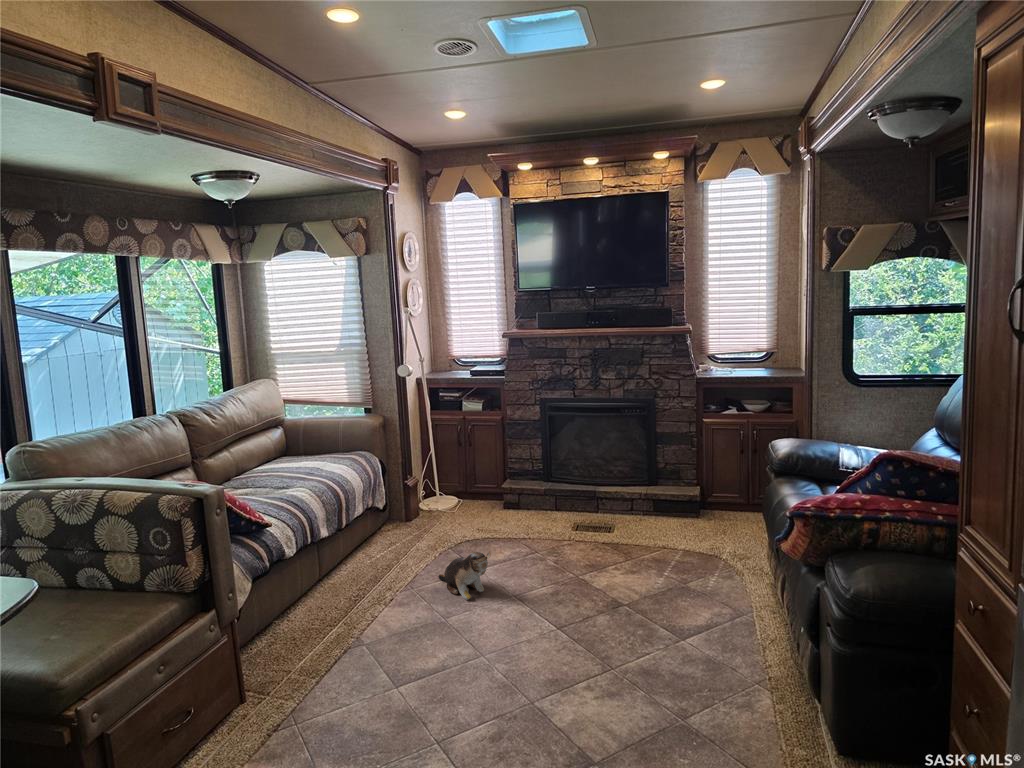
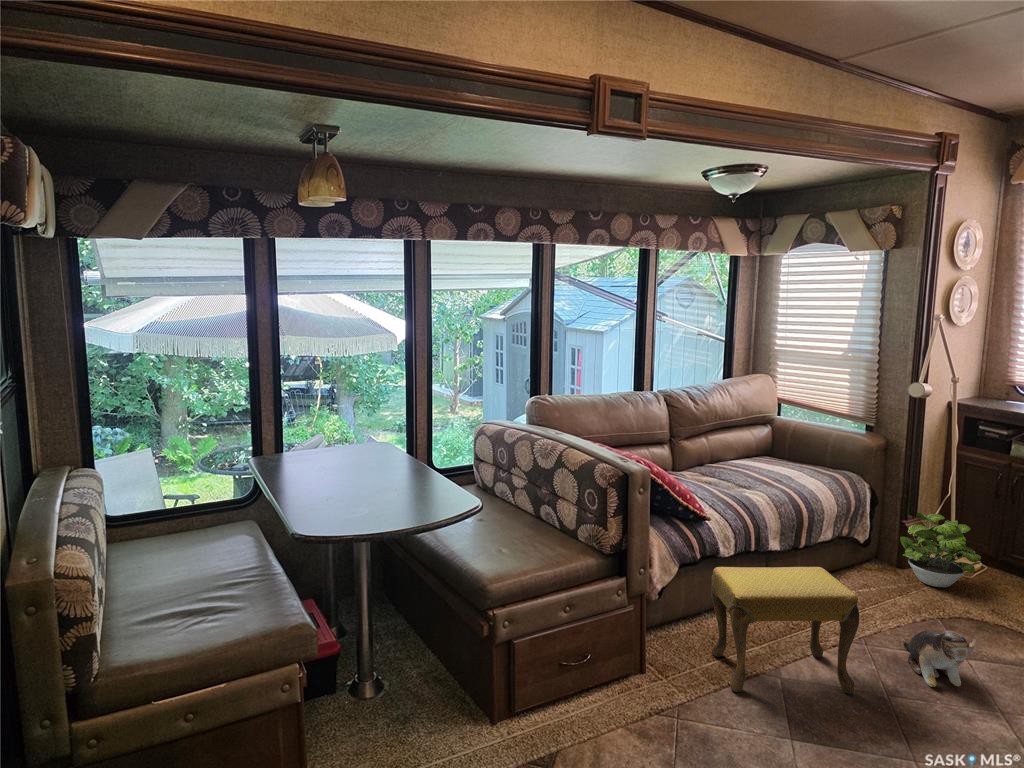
potted plant: none [408,470,466,527] -> present [900,513,982,587]
footstool: none [289,537,423,674] -> present [711,567,859,694]

